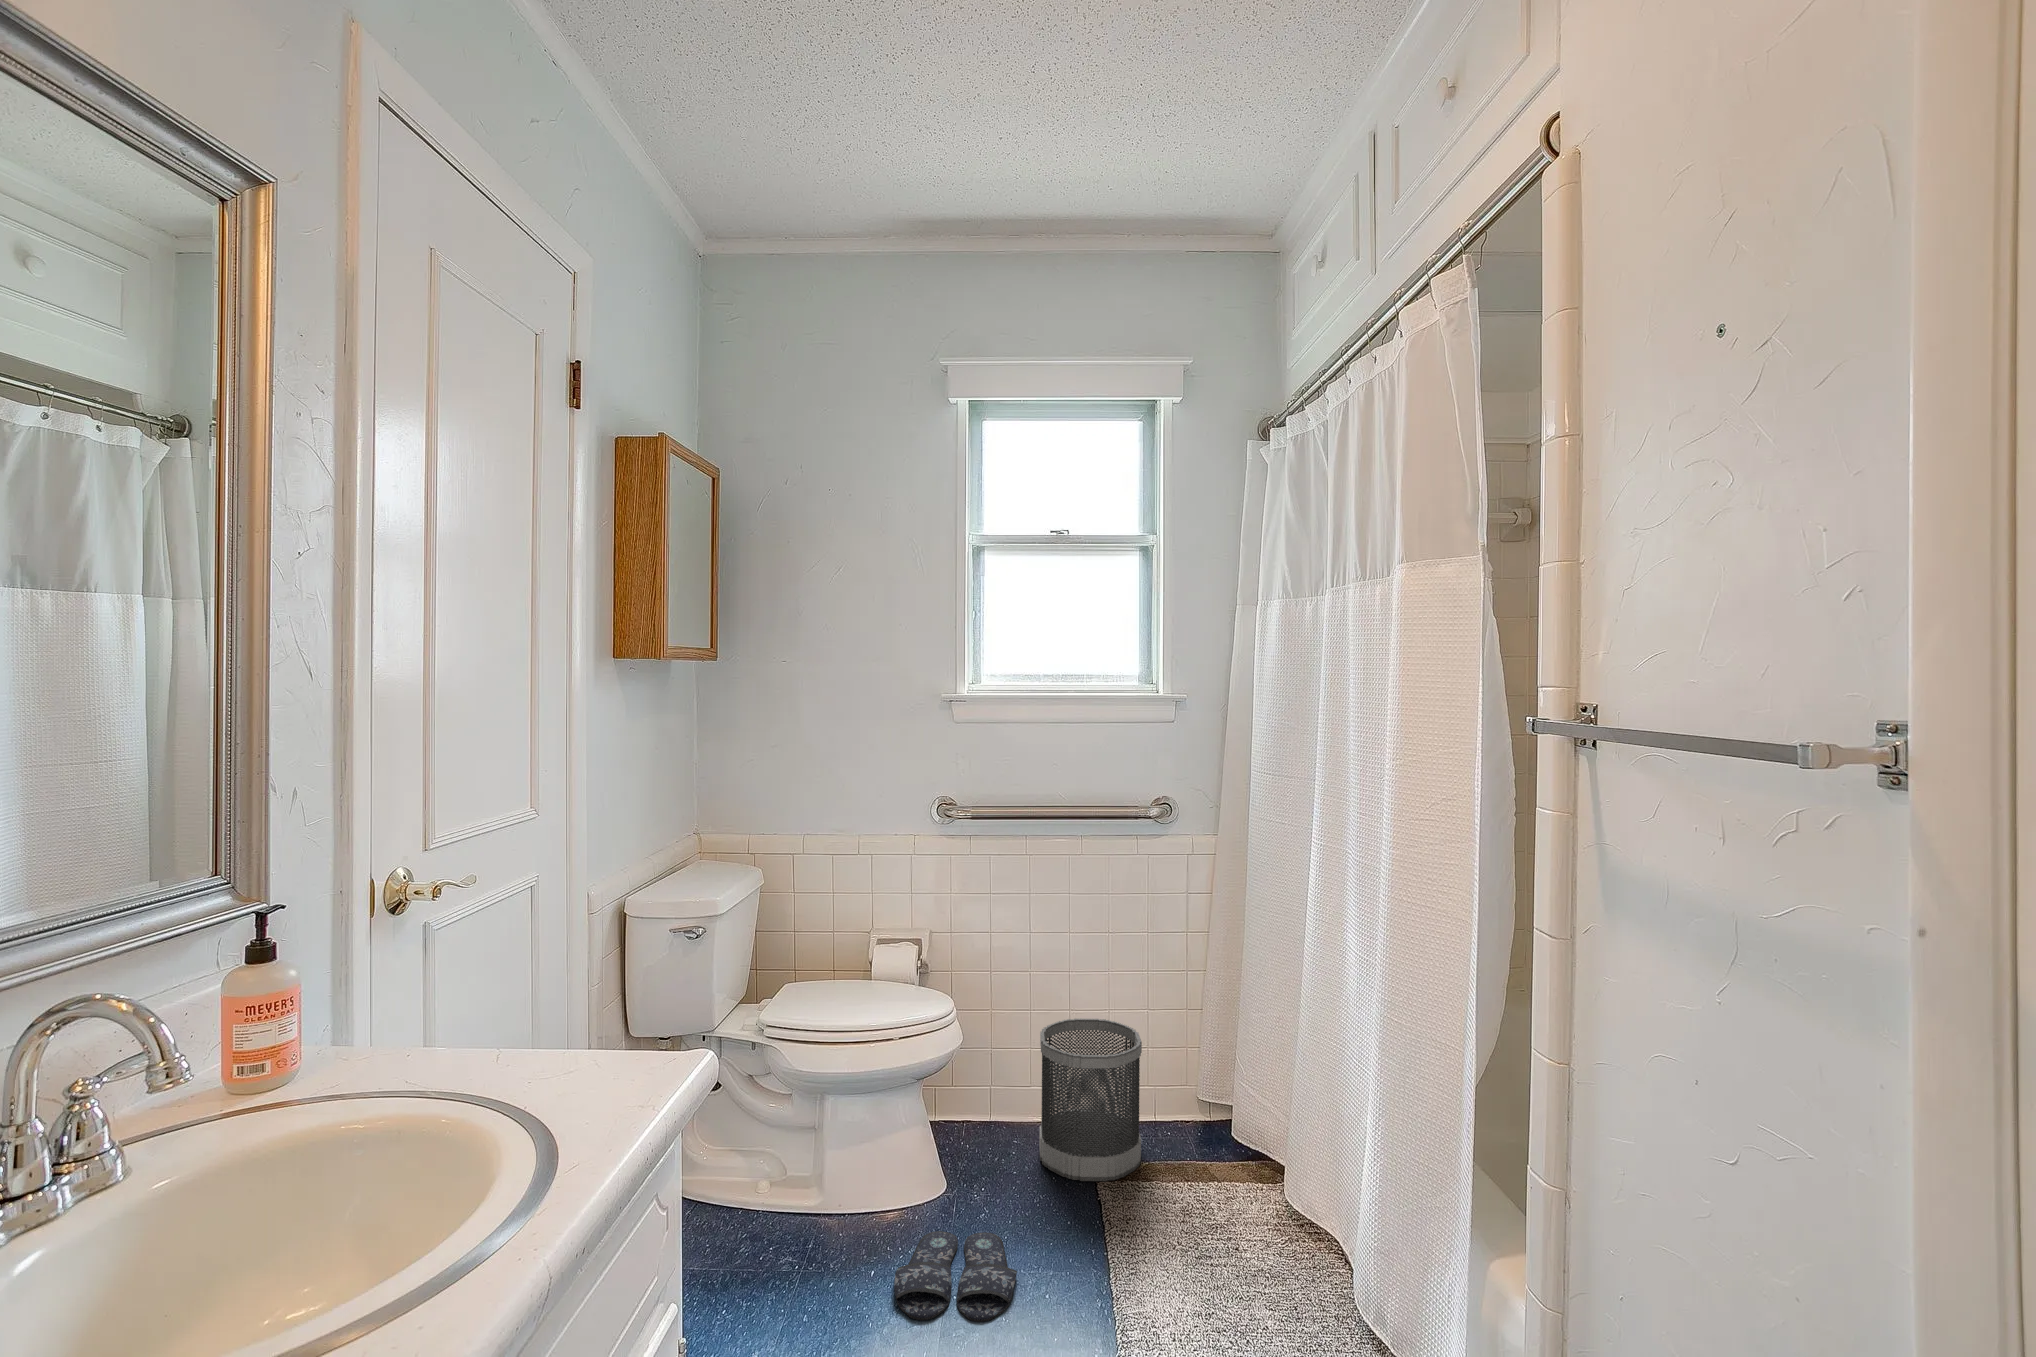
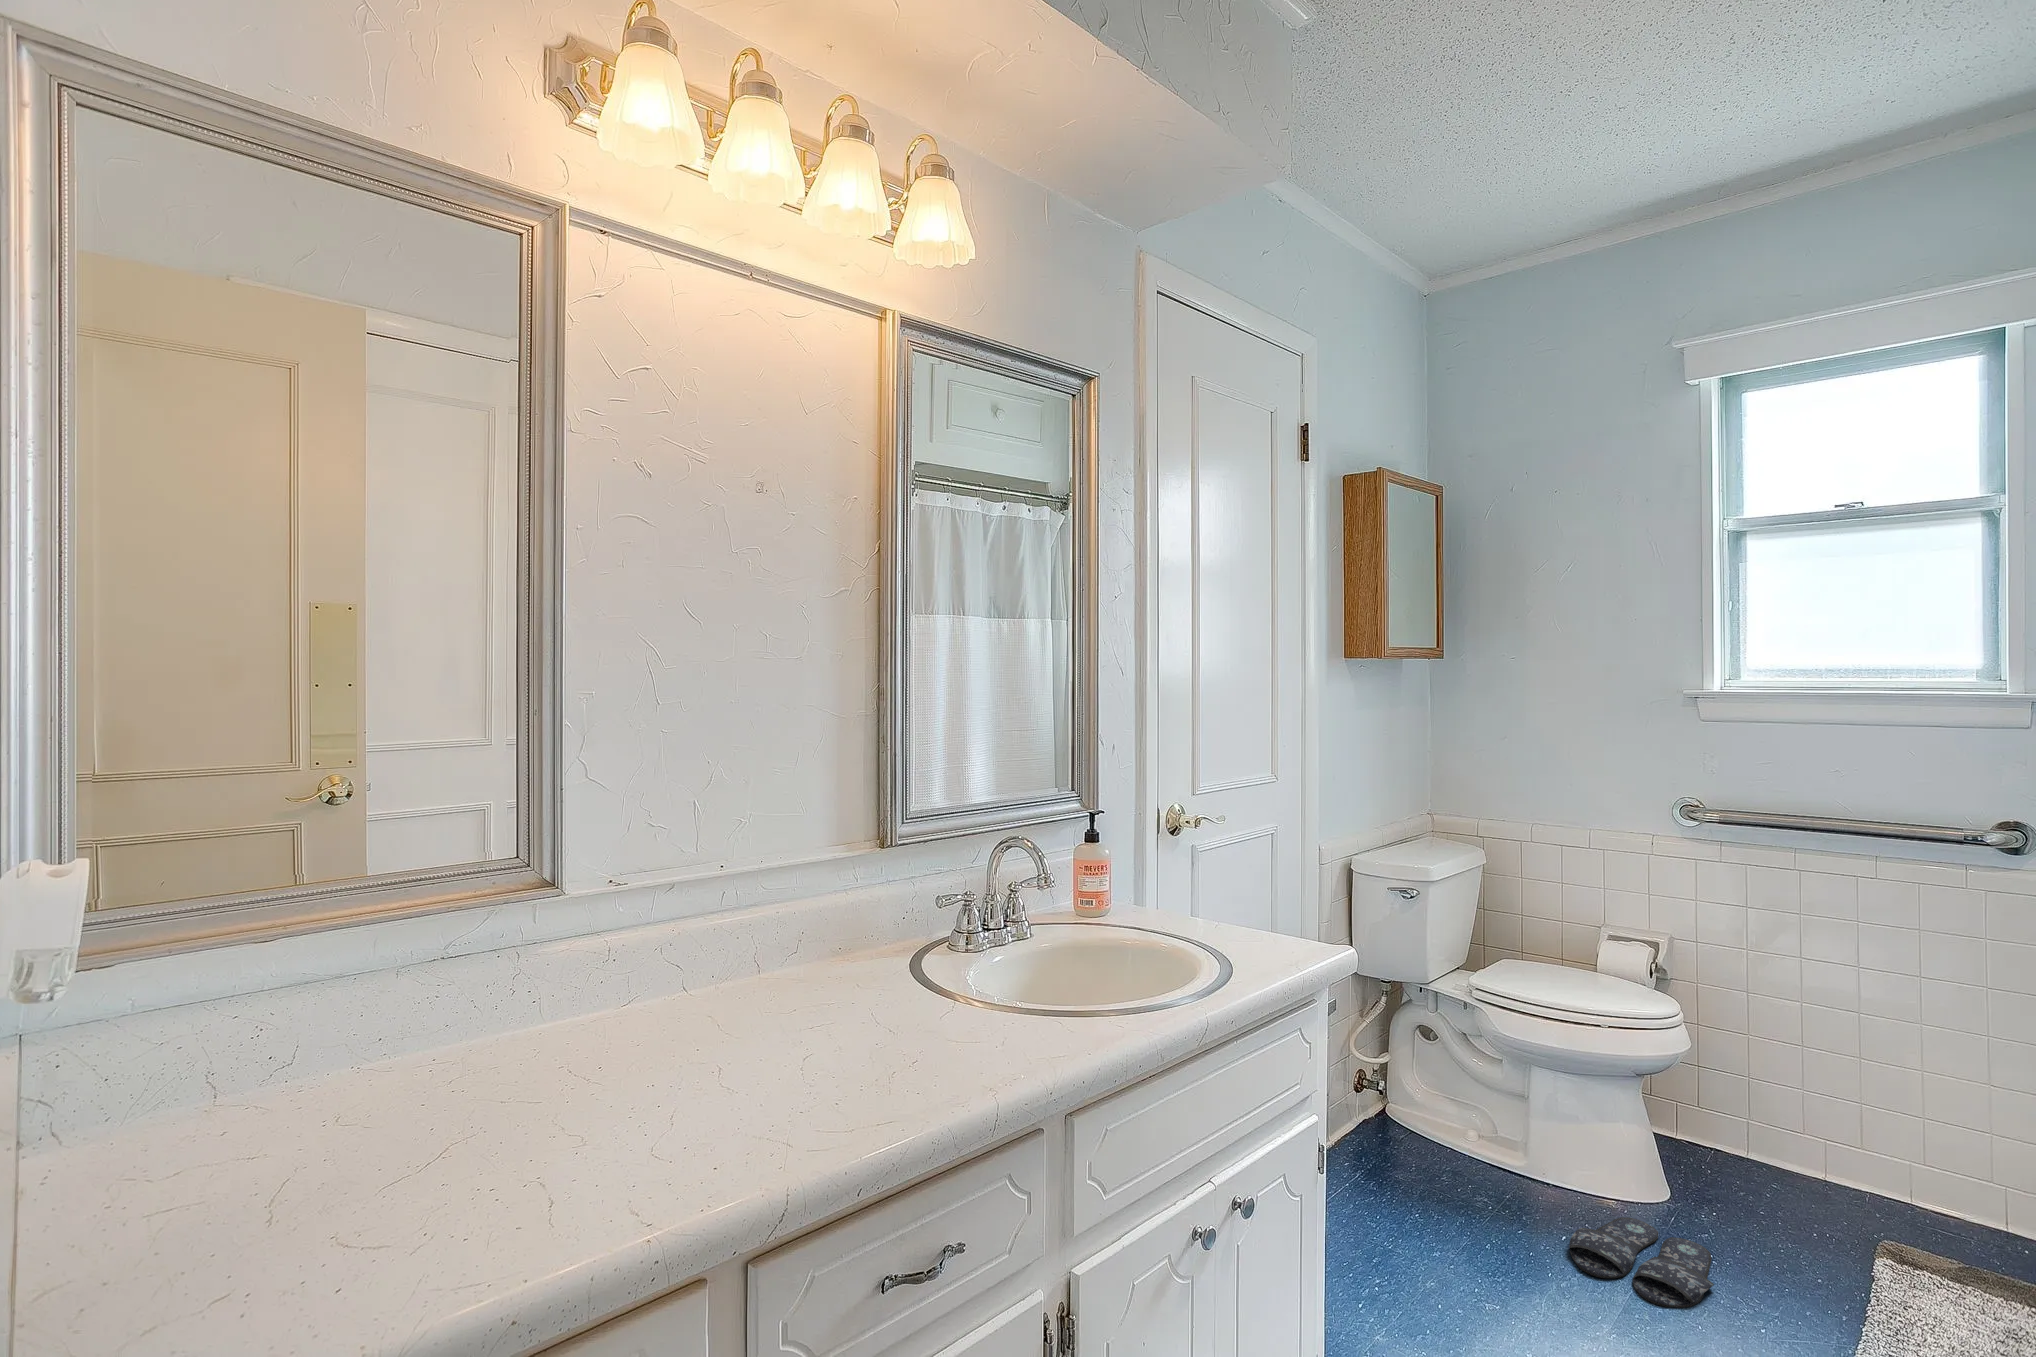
wastebasket: present [1039,1019,1142,1181] -> none [1801,1069,1964,1271]

